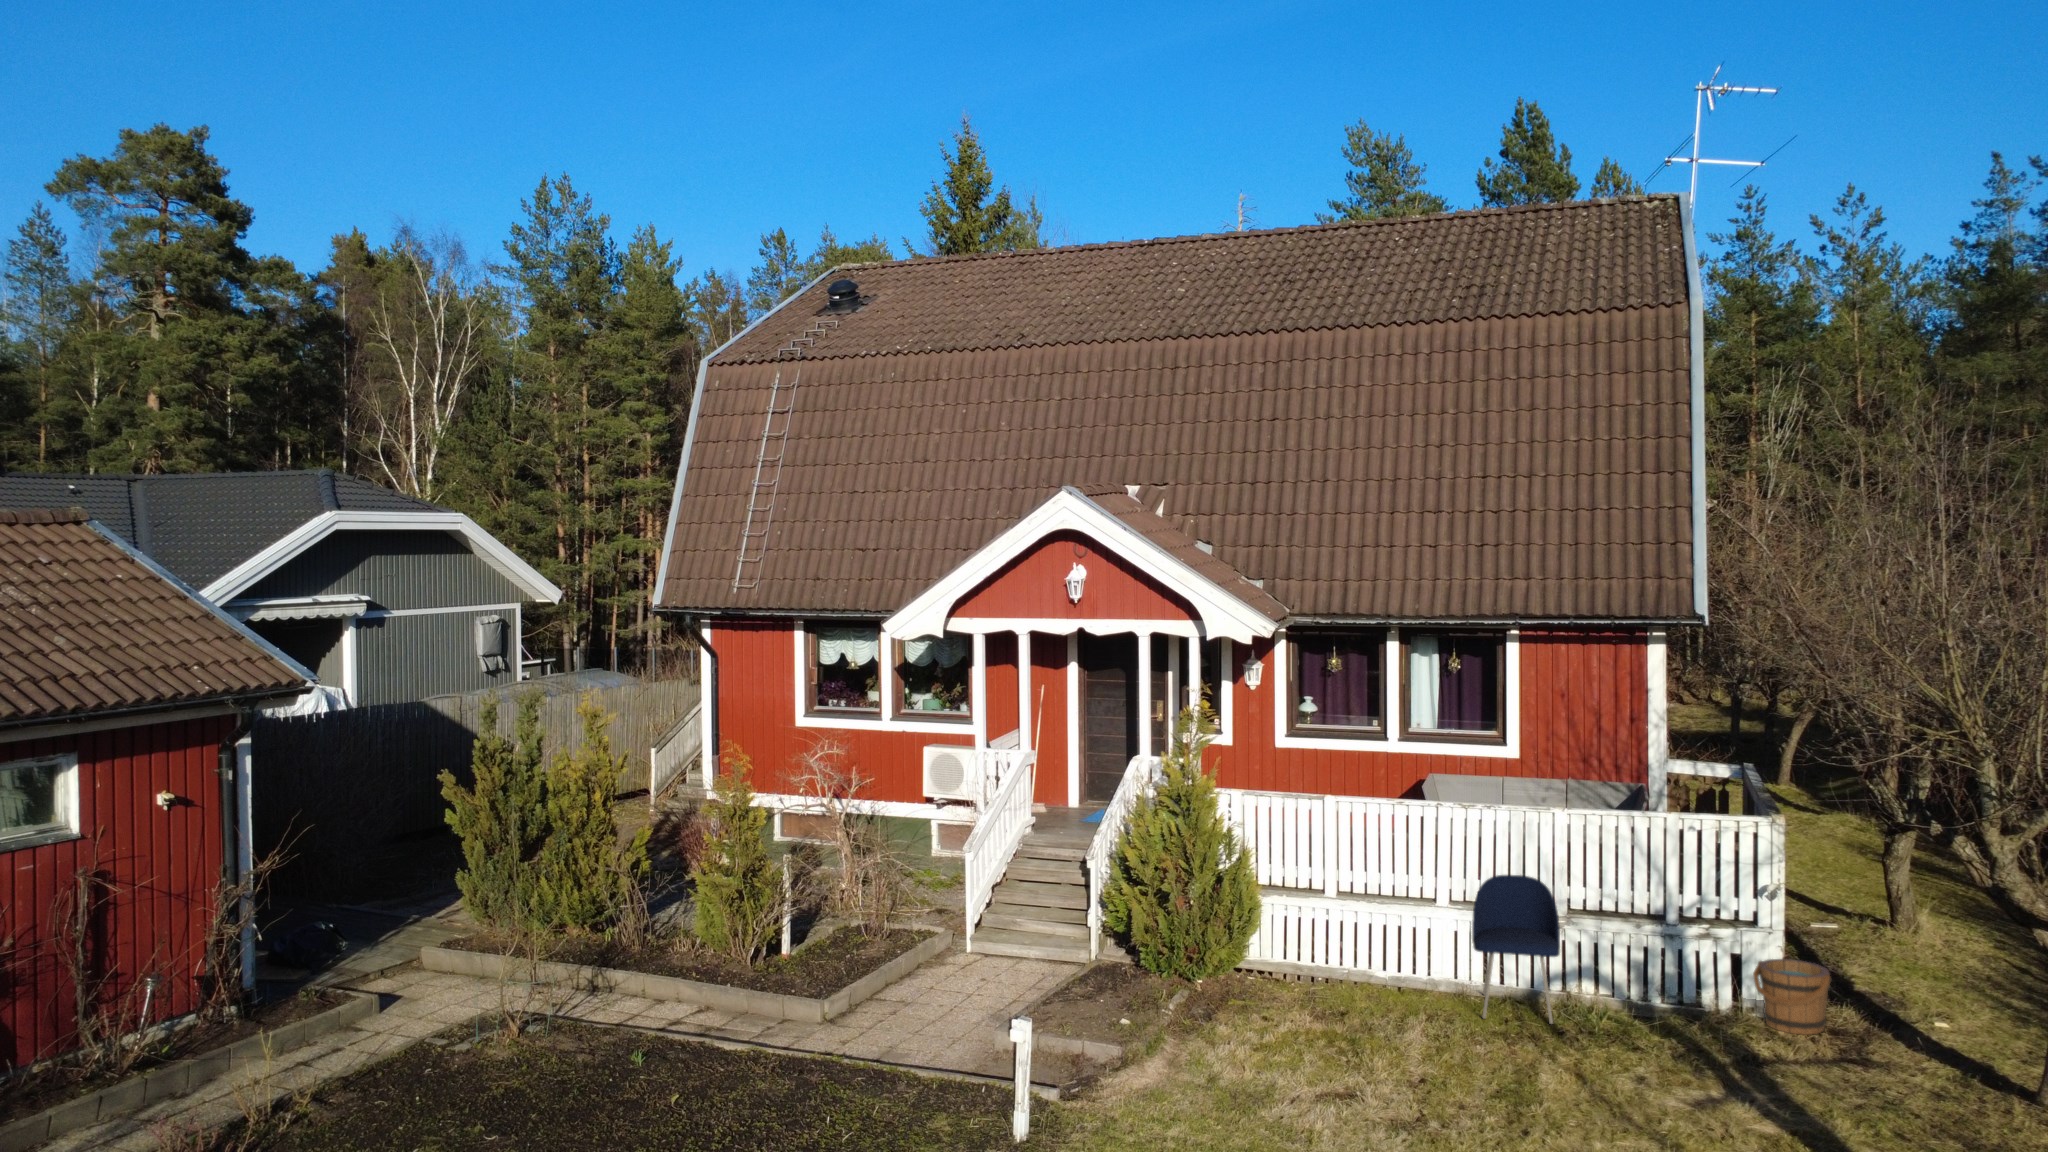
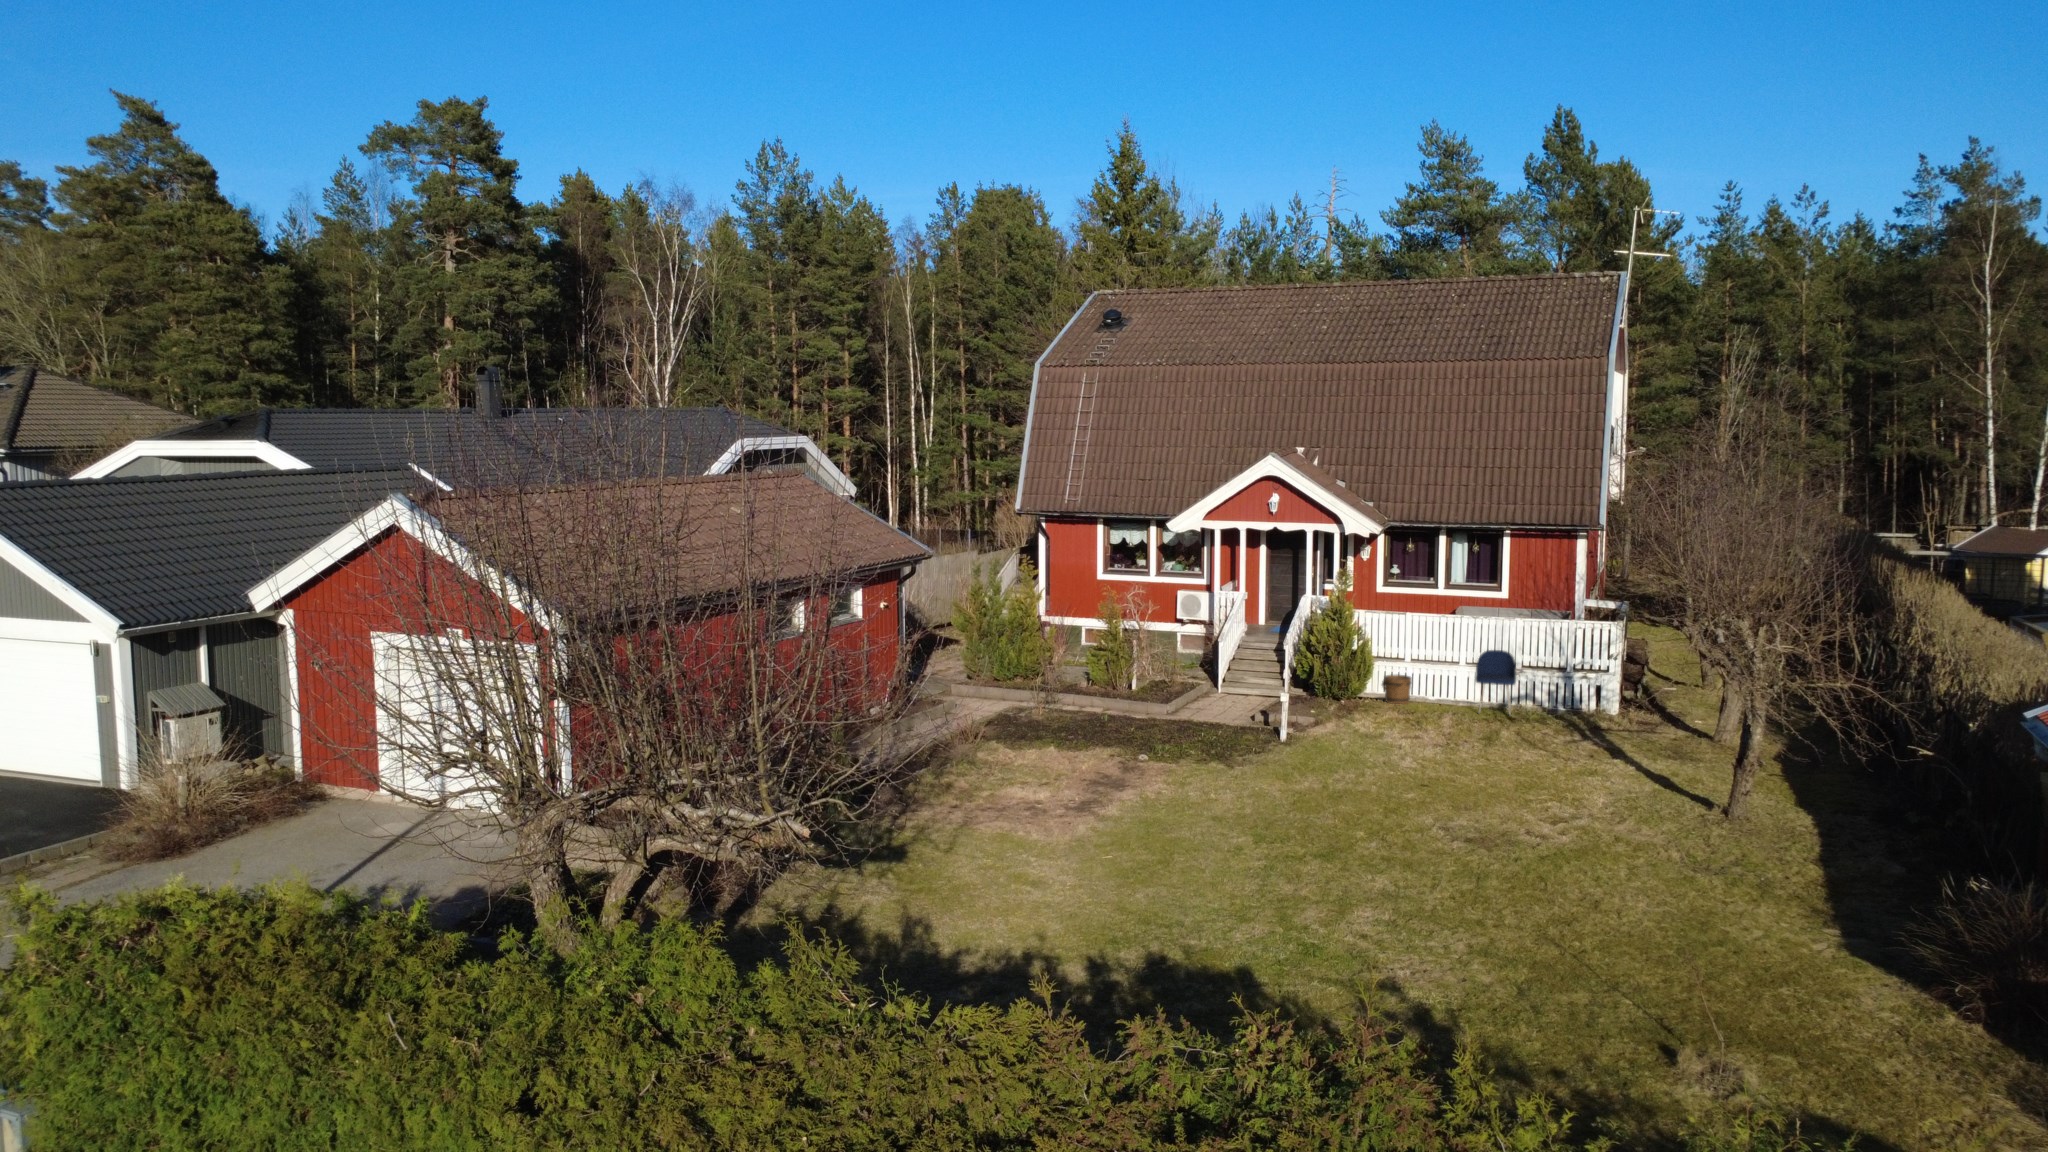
bucket: present [1753,959,1832,1035] -> present [1382,675,1412,704]

